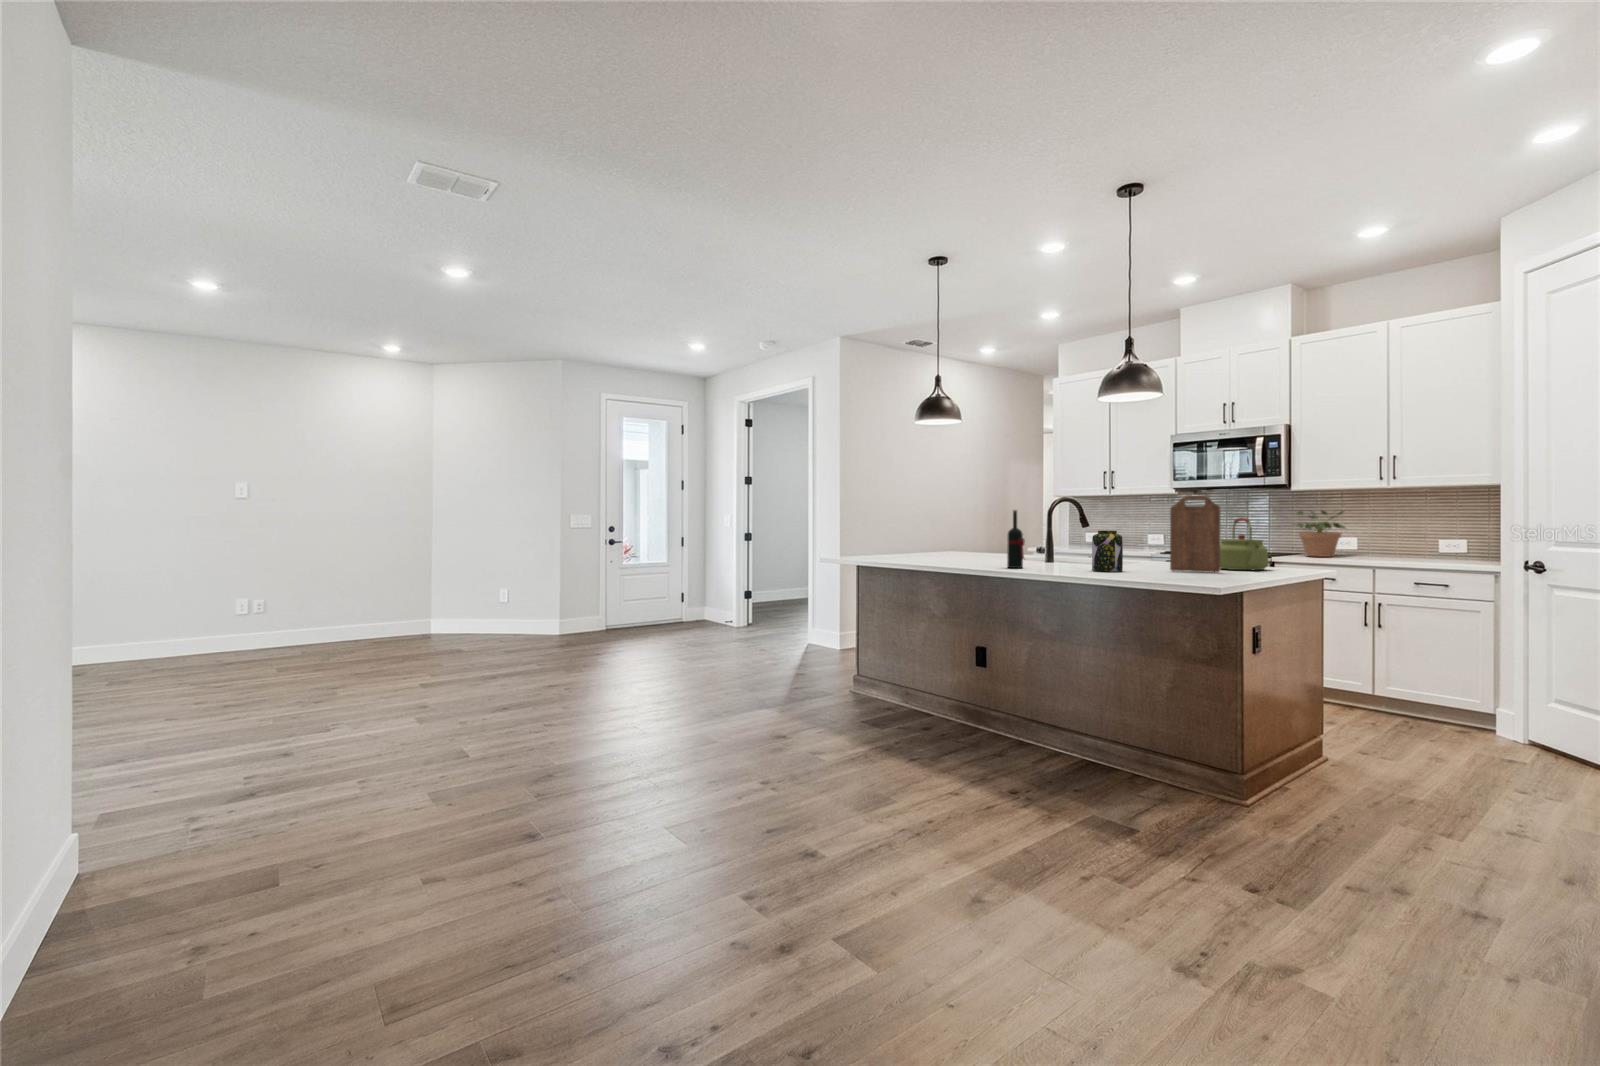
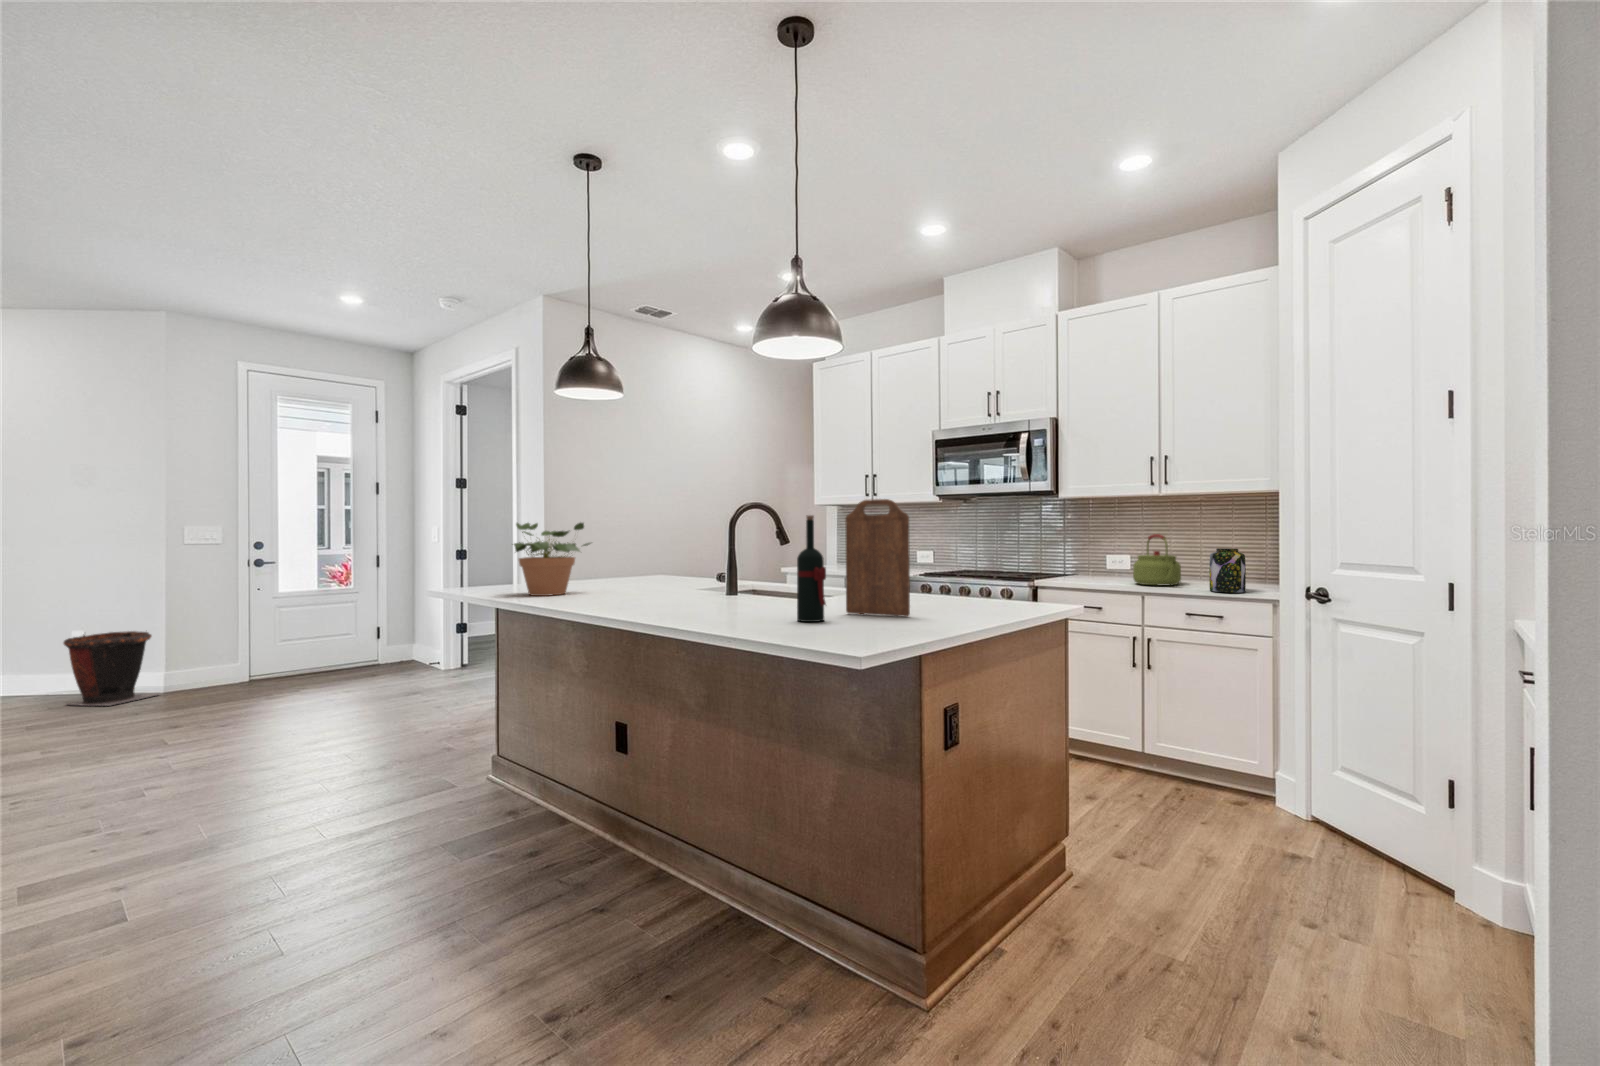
wine bottle: present [1007,510,1025,568] -> present [797,515,826,622]
potted plant: present [1293,510,1346,557] -> present [512,523,591,596]
kettle: present [1220,518,1268,570] -> present [1133,534,1181,586]
jar: present [1092,530,1123,572] -> present [1209,548,1246,593]
trash can: none [505,590,560,642] -> present [64,631,155,706]

